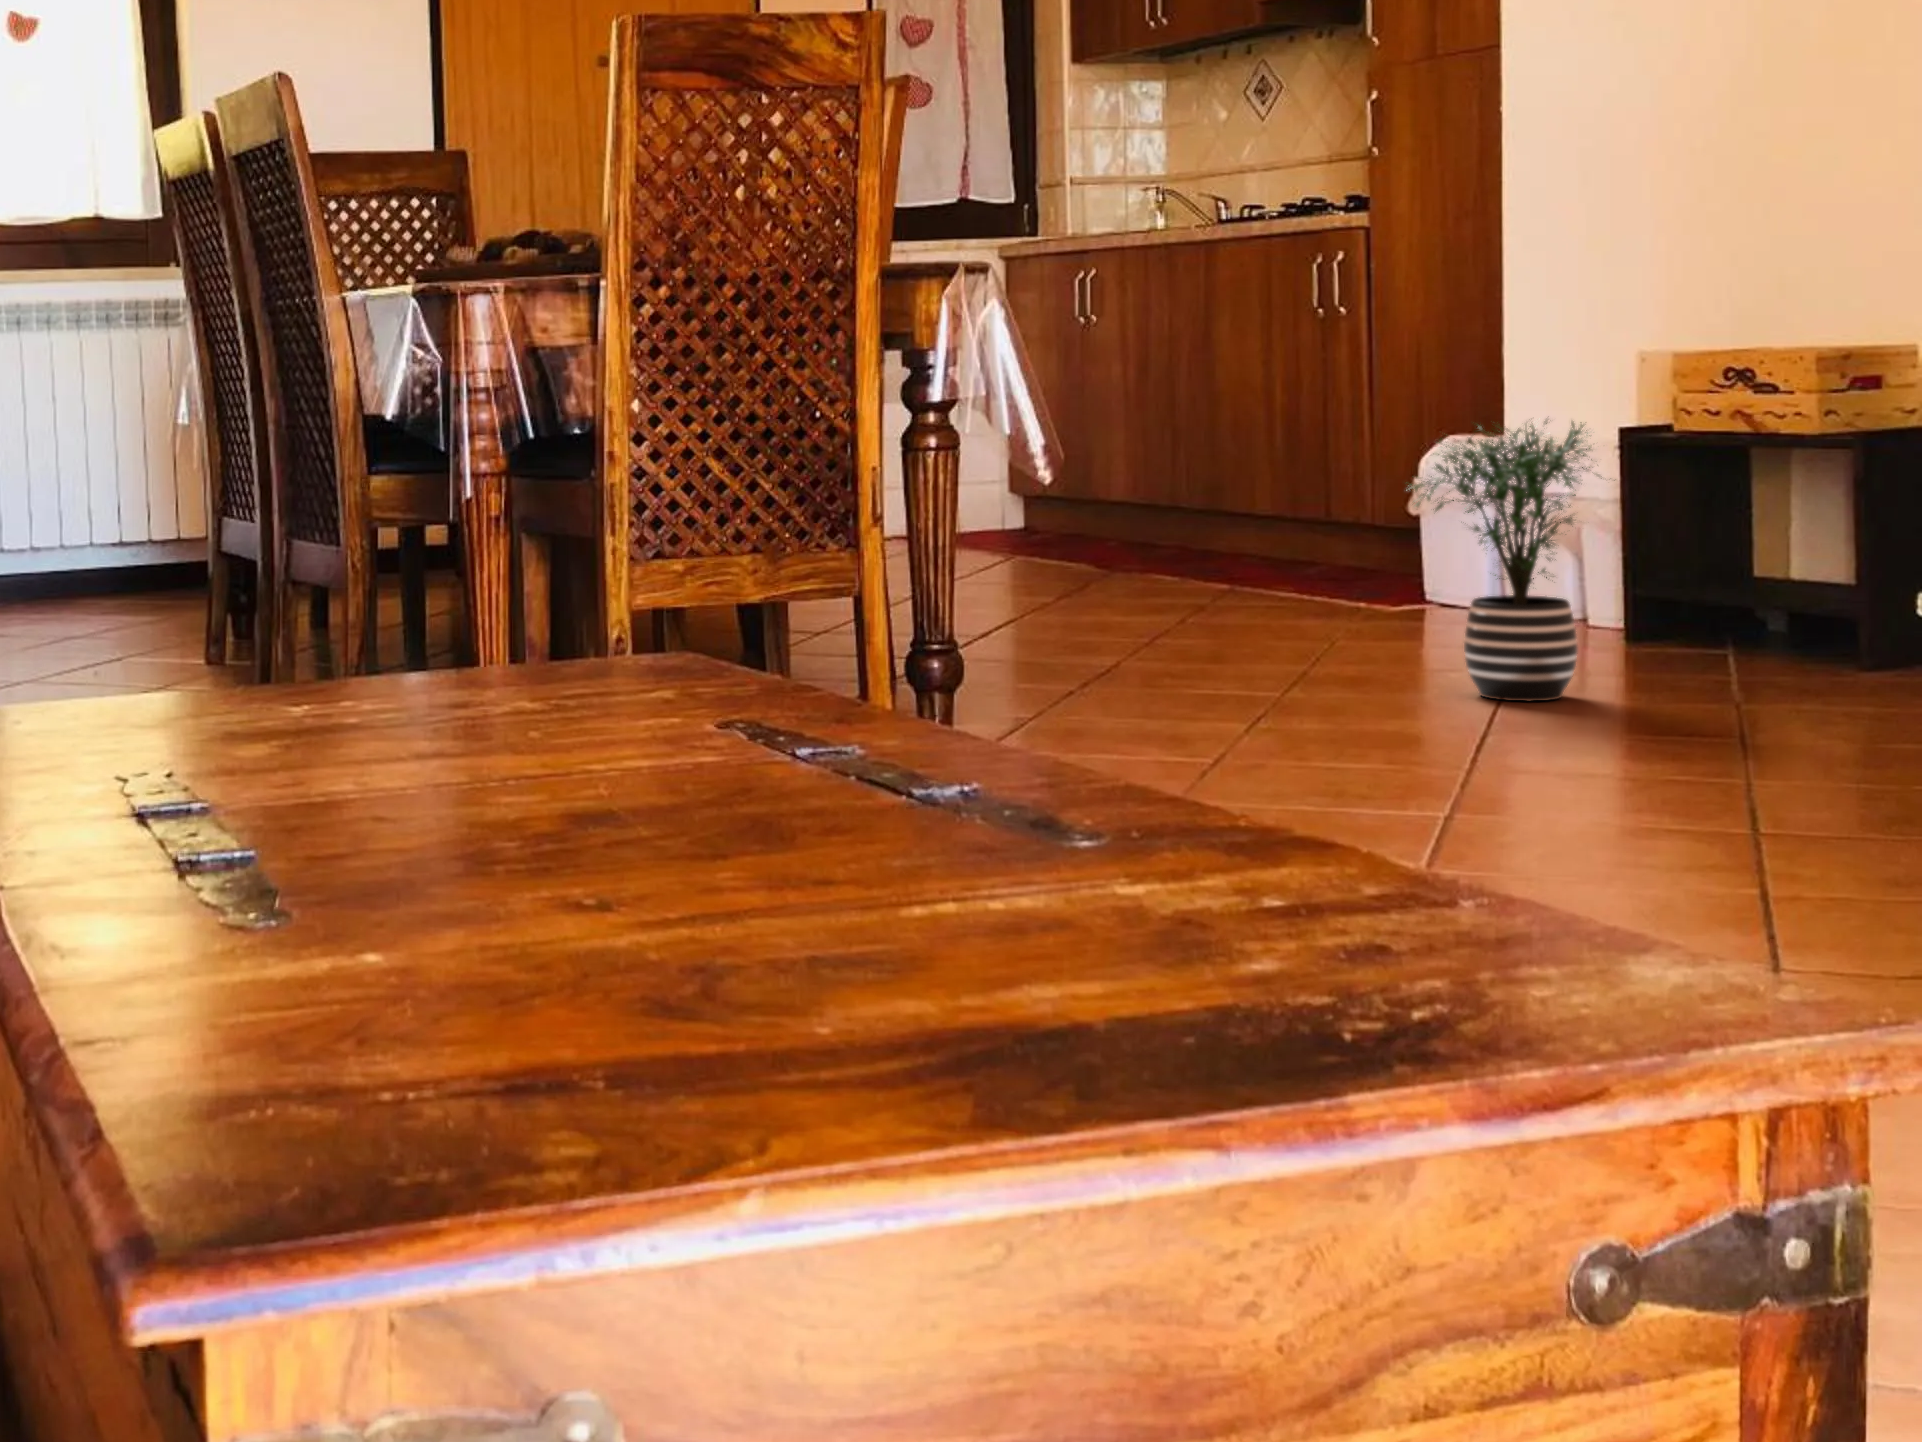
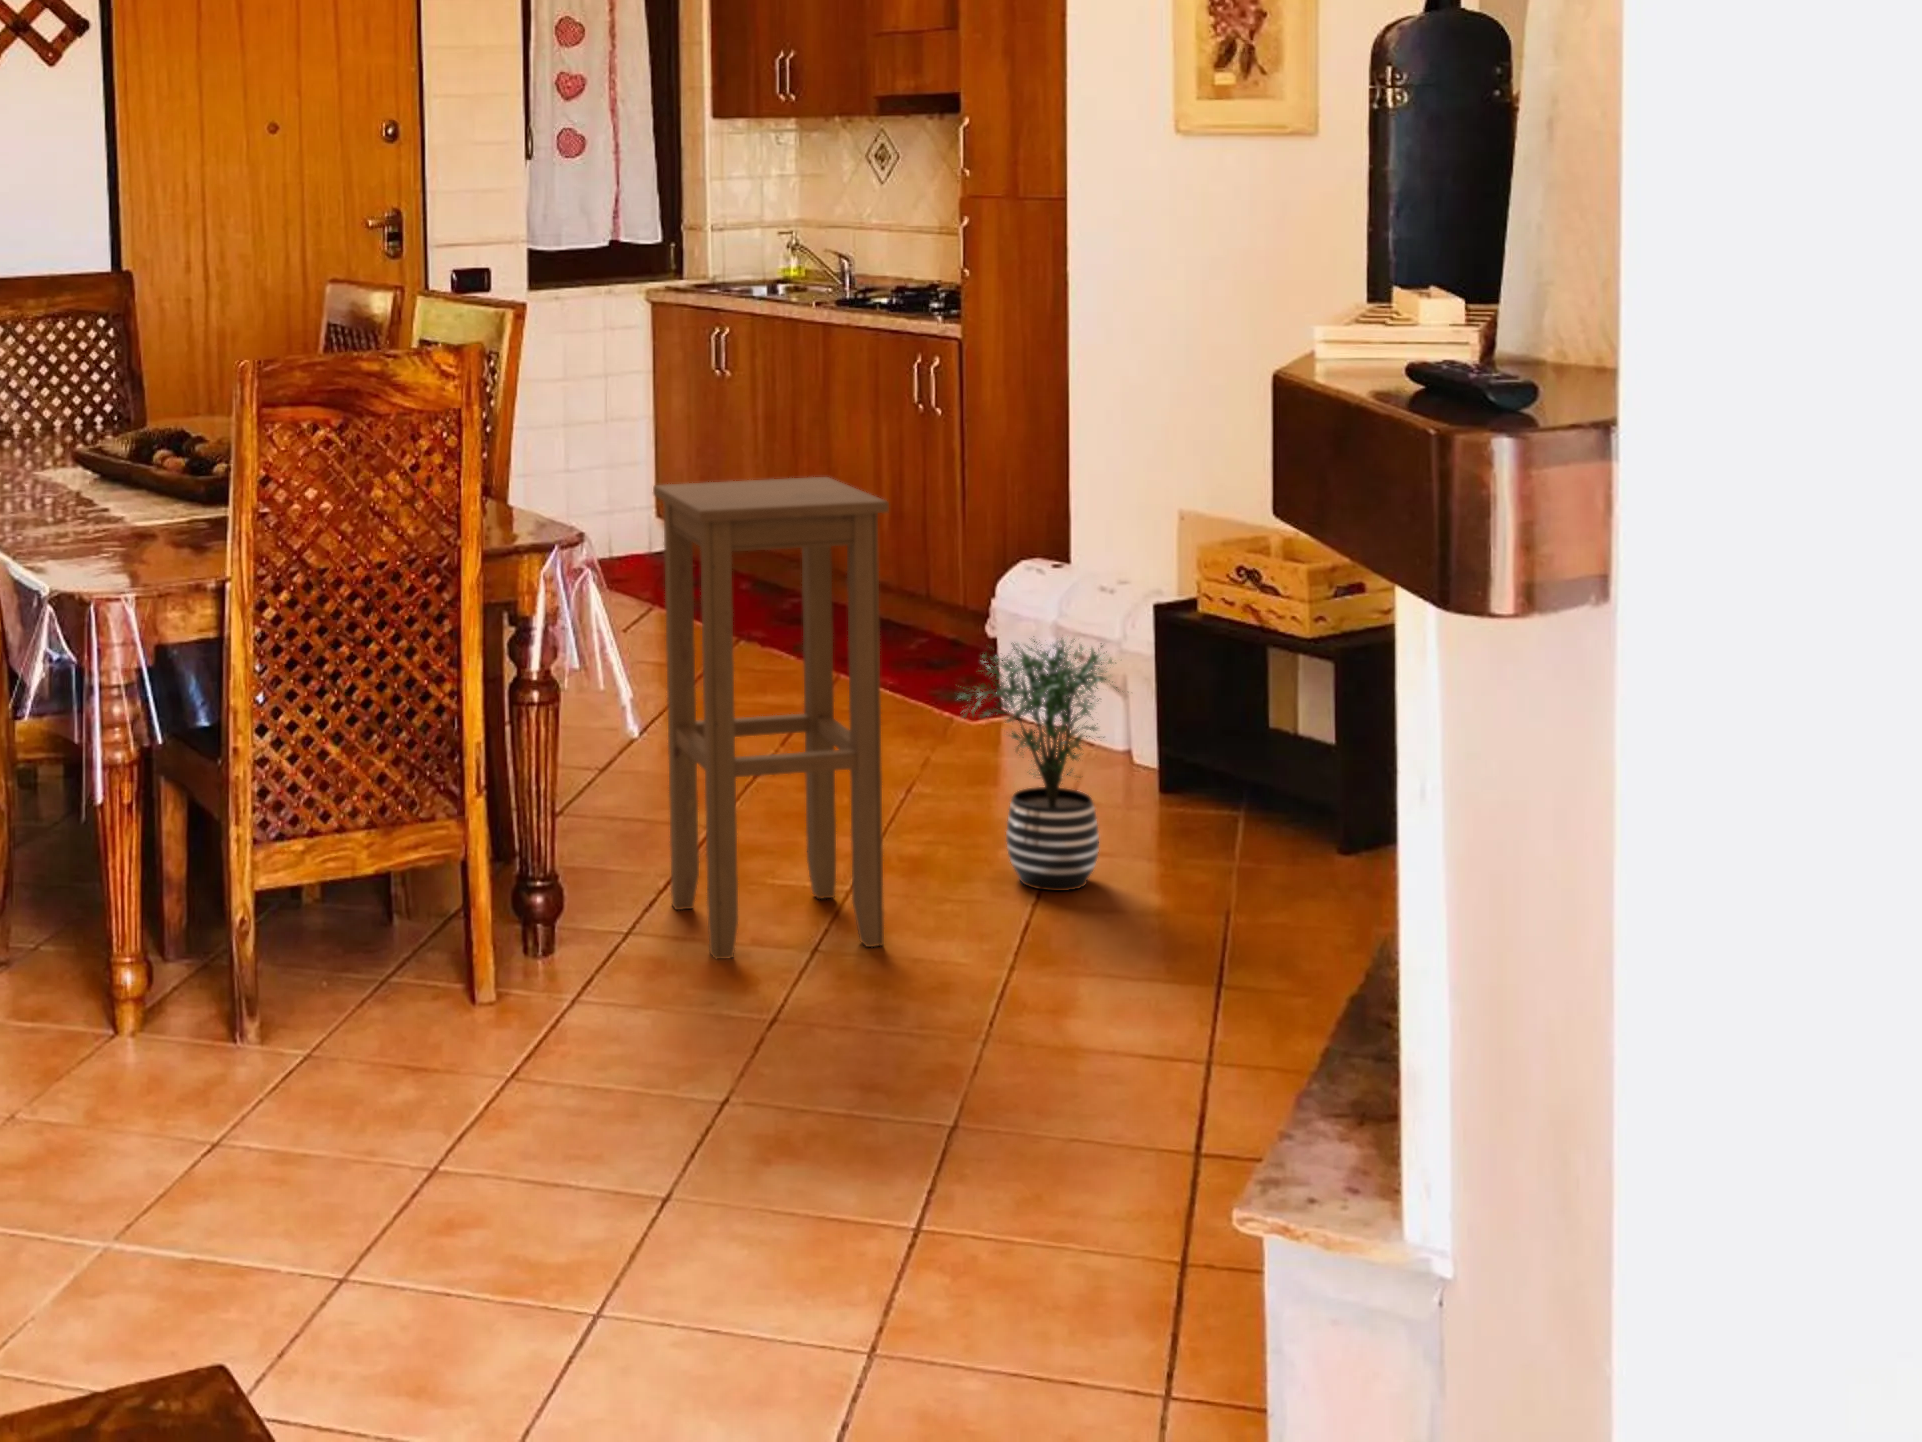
stool: none [1058,220,1342,737] -> present [653,477,889,959]

